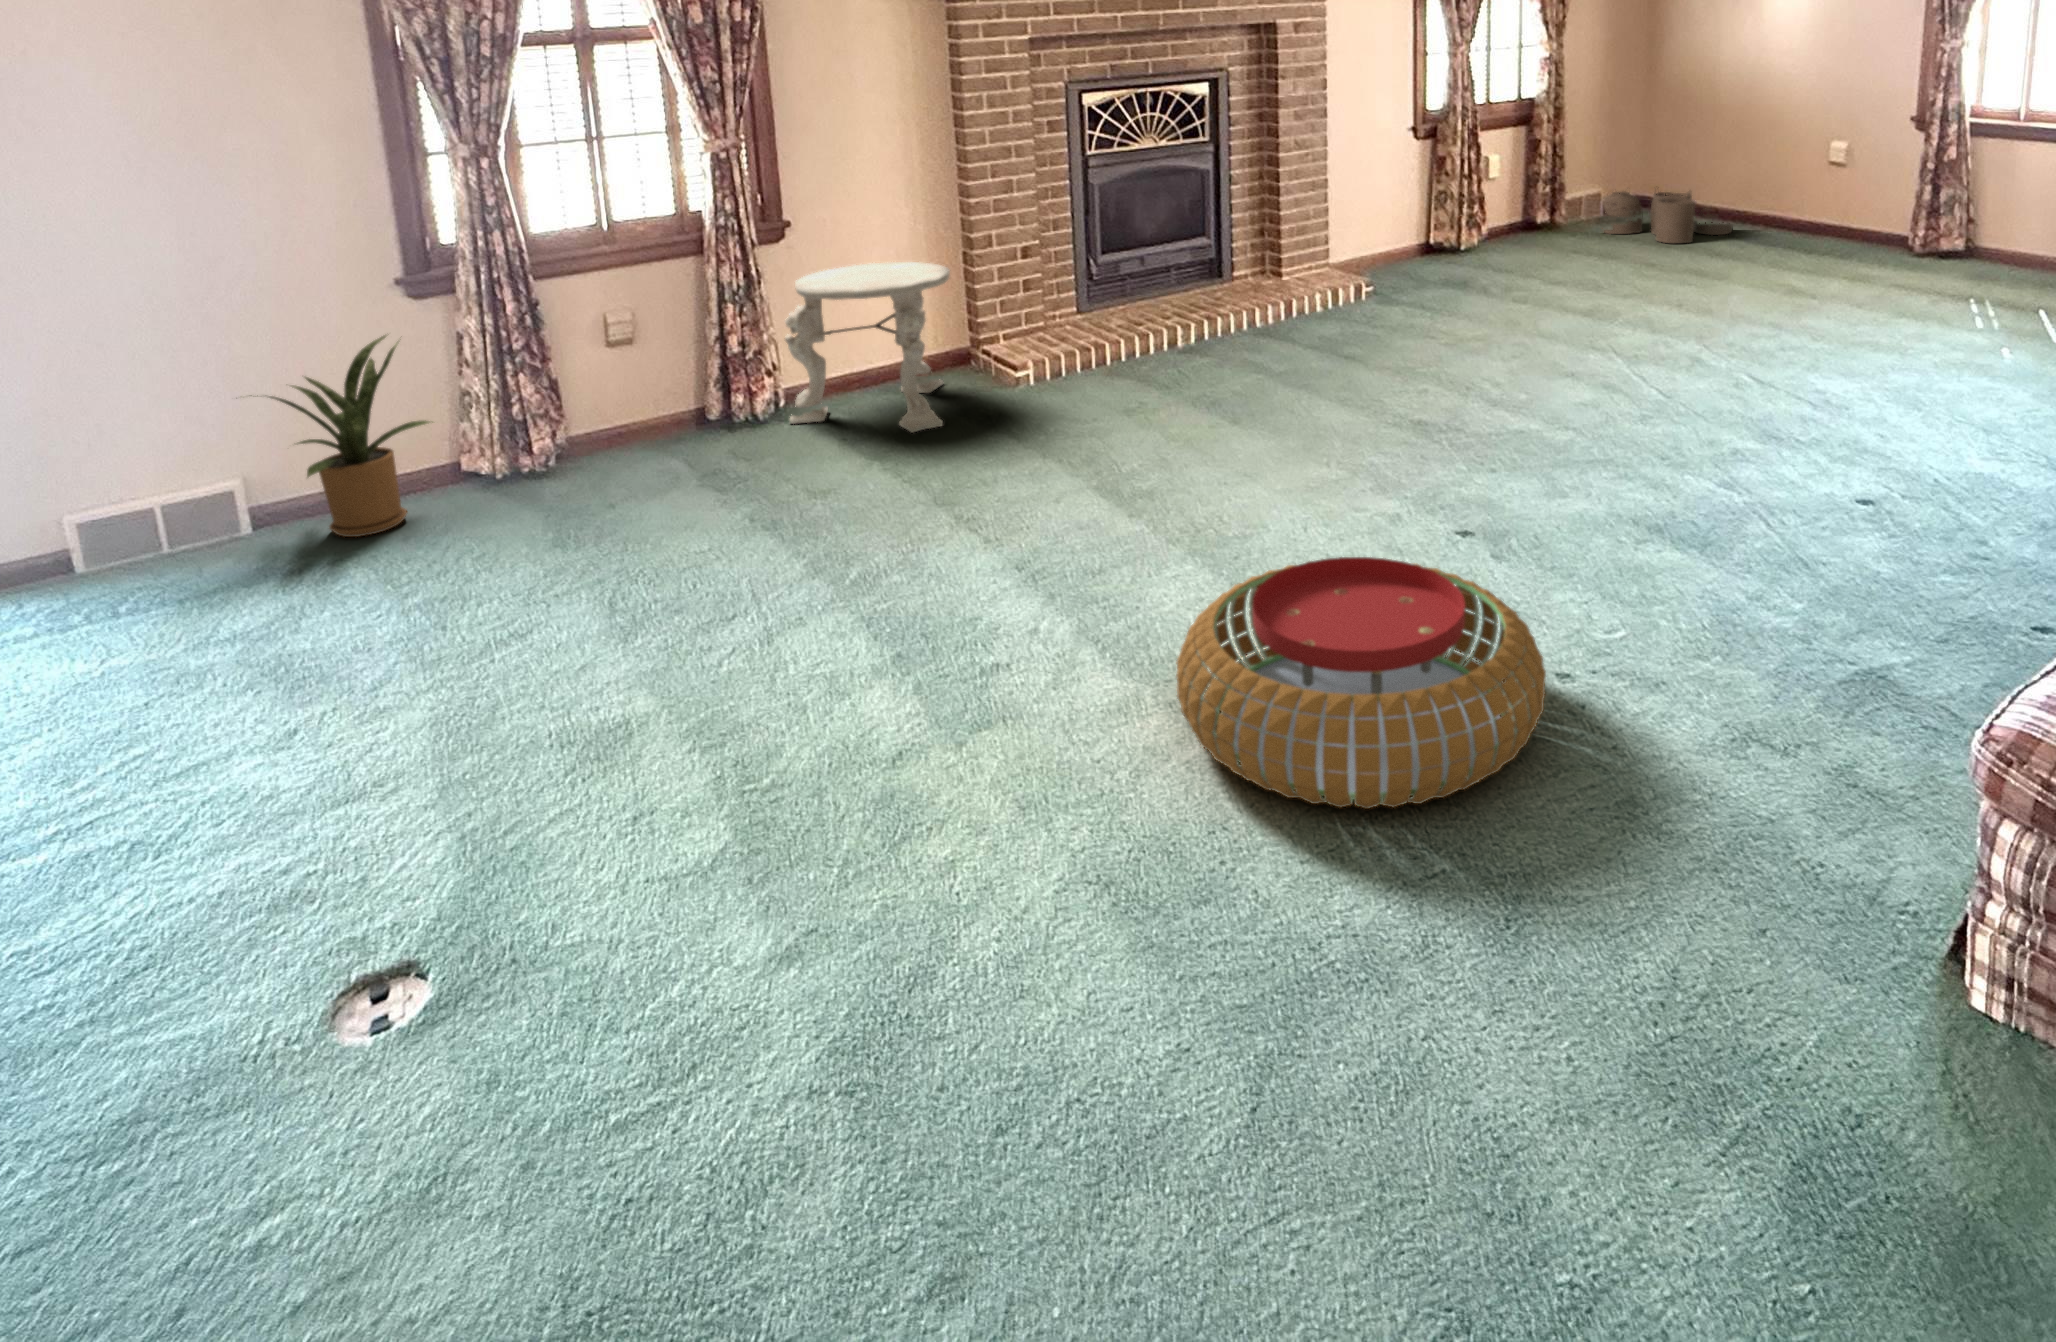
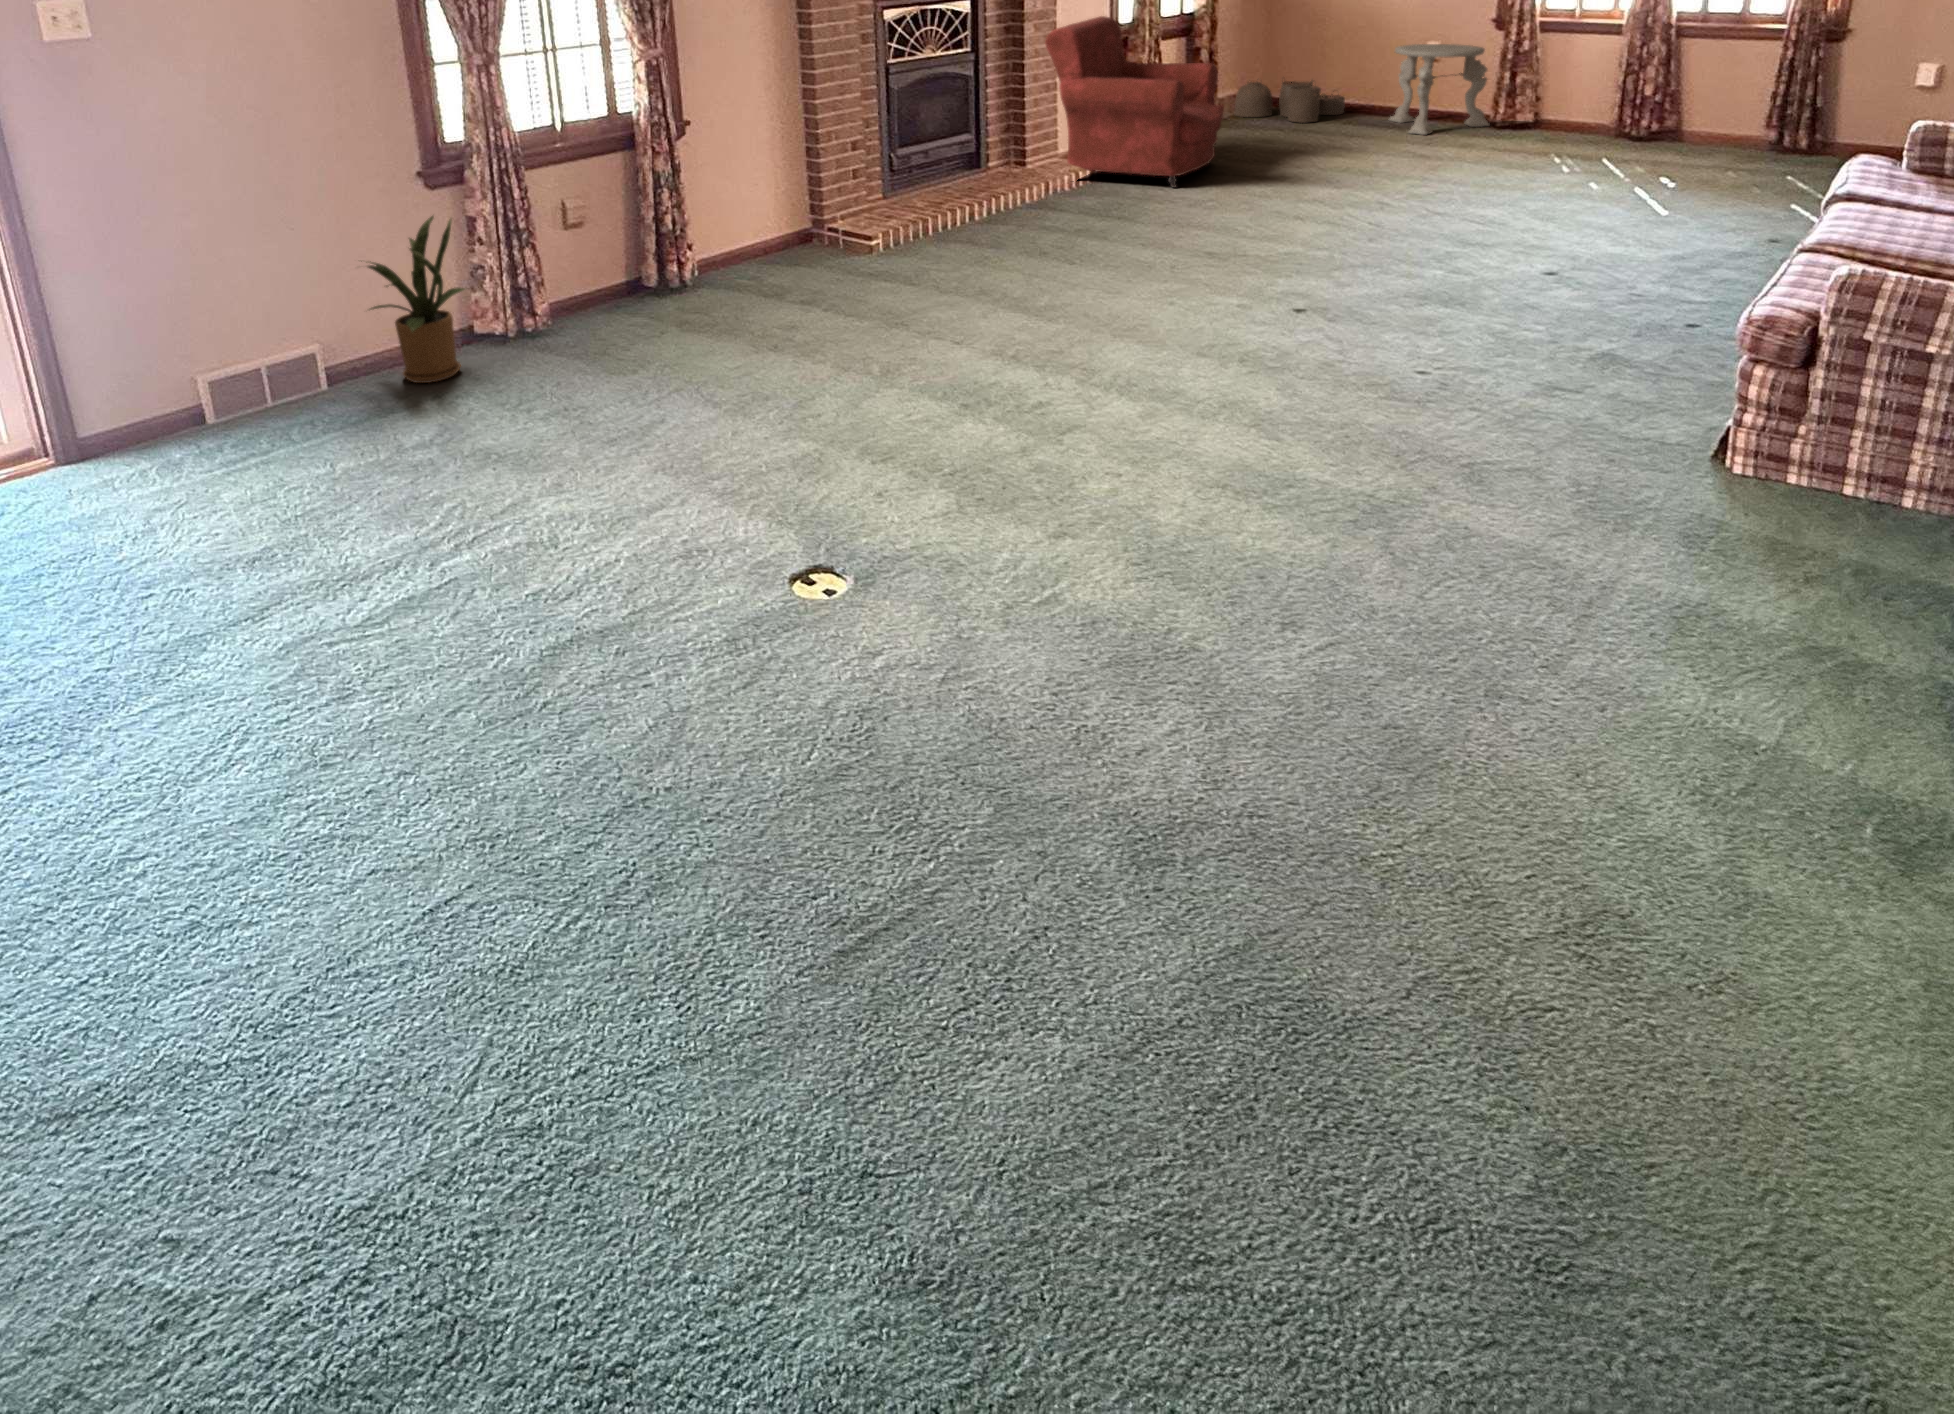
armchair: none [1302,110,1532,323] -> present [1045,16,1224,188]
side table: present [785,262,950,433] -> present [1389,44,1490,135]
pouf: present [1176,557,1546,809] -> none [1208,321,1469,469]

